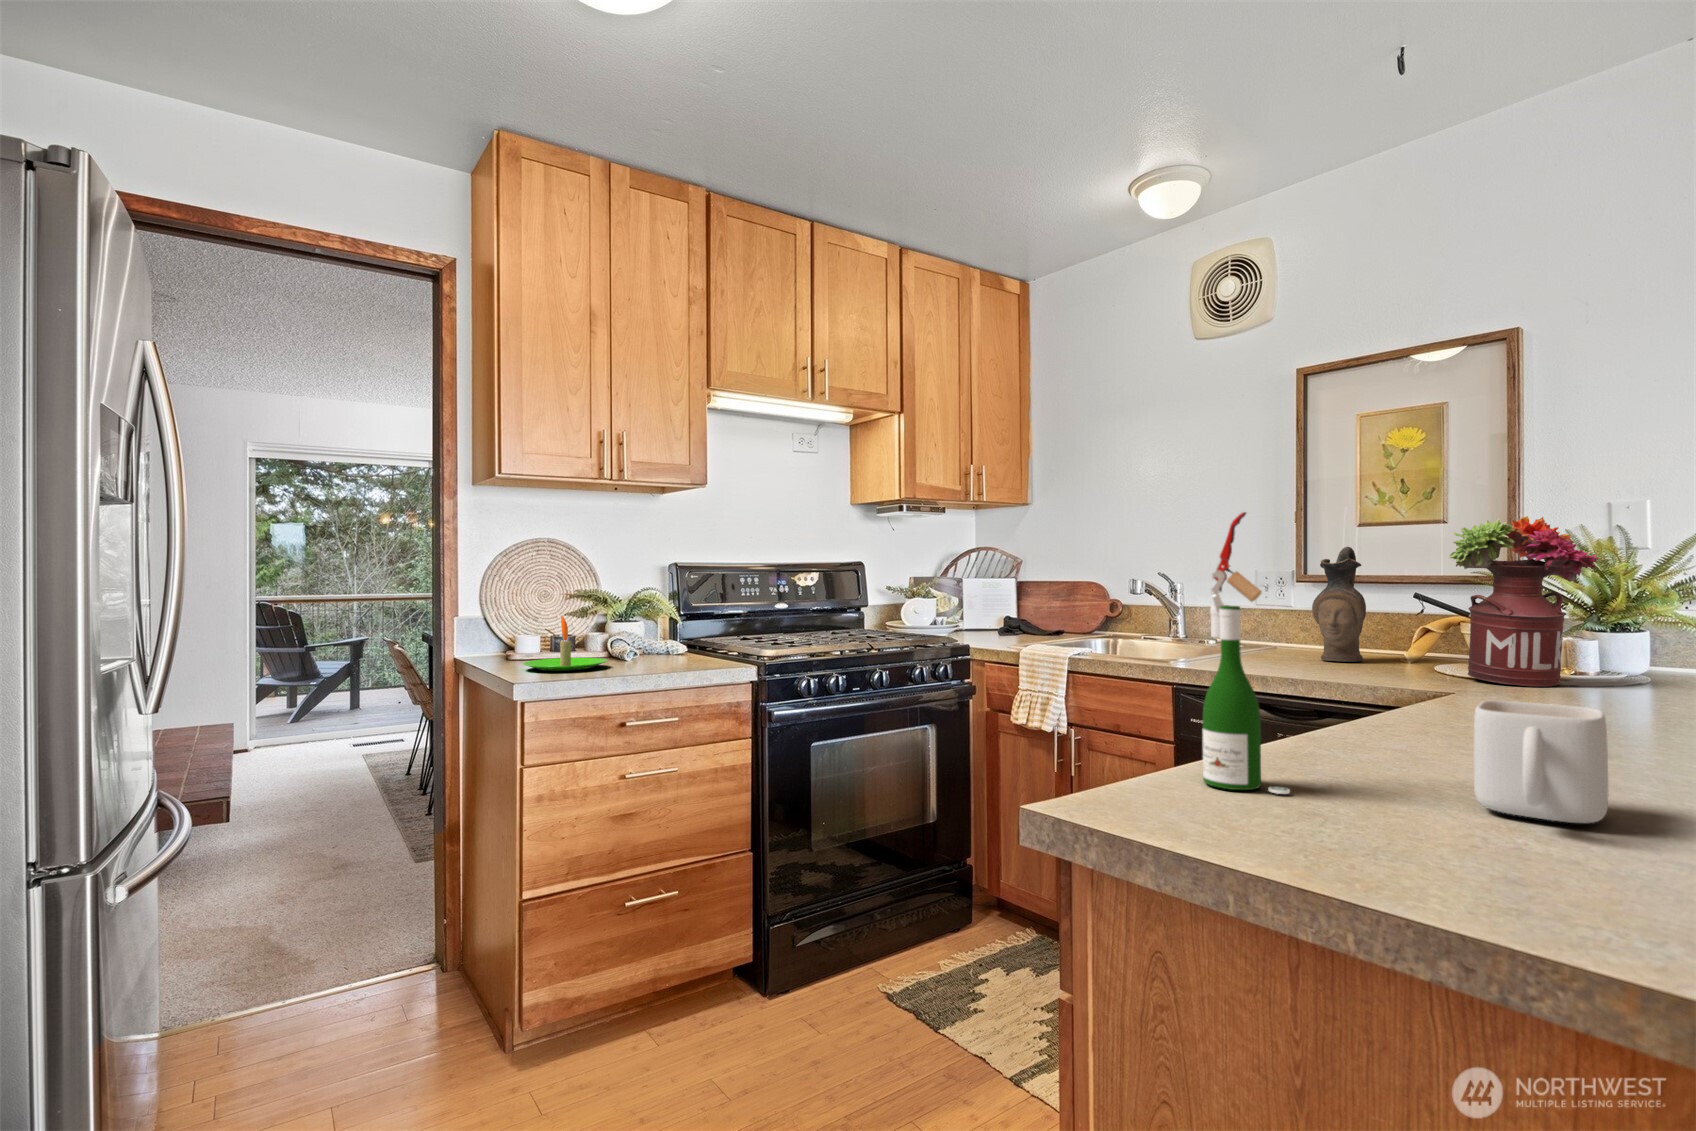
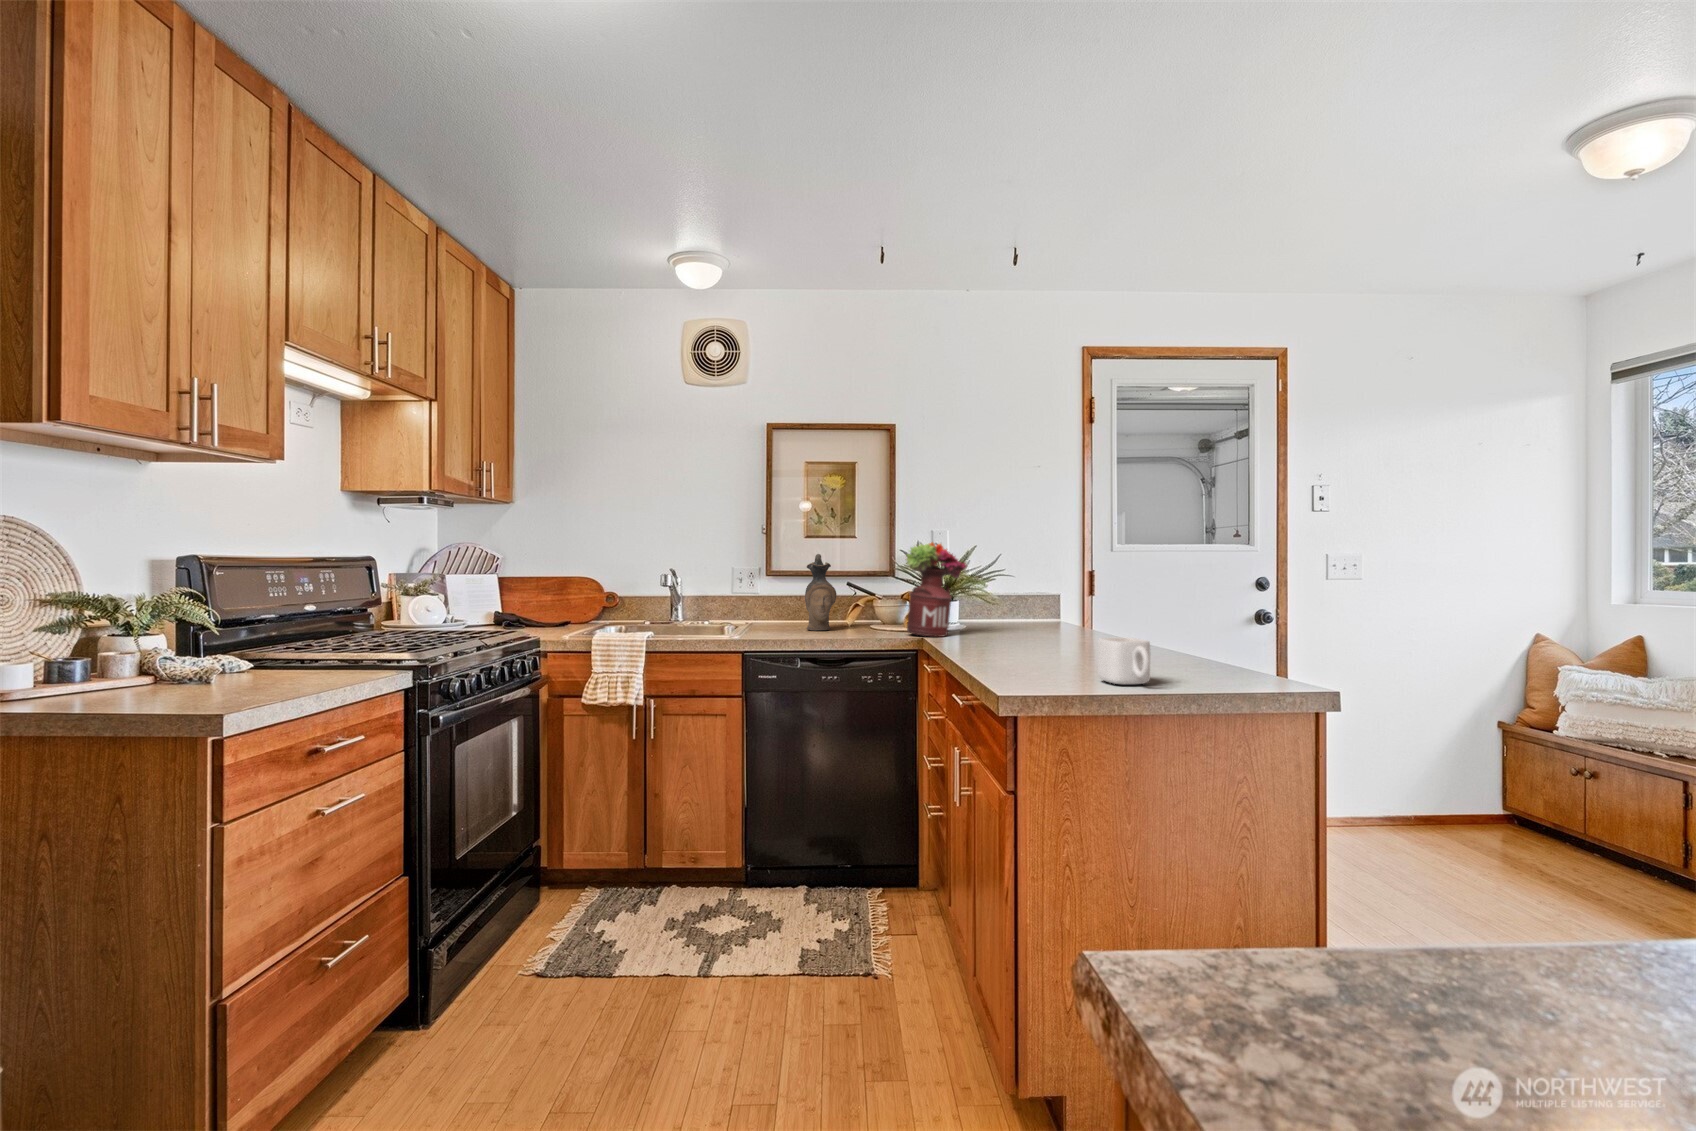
wine bottle: present [1203,512,1290,794] -> none [1016,551,1059,693]
candle: present [523,616,607,671] -> none [140,629,274,703]

